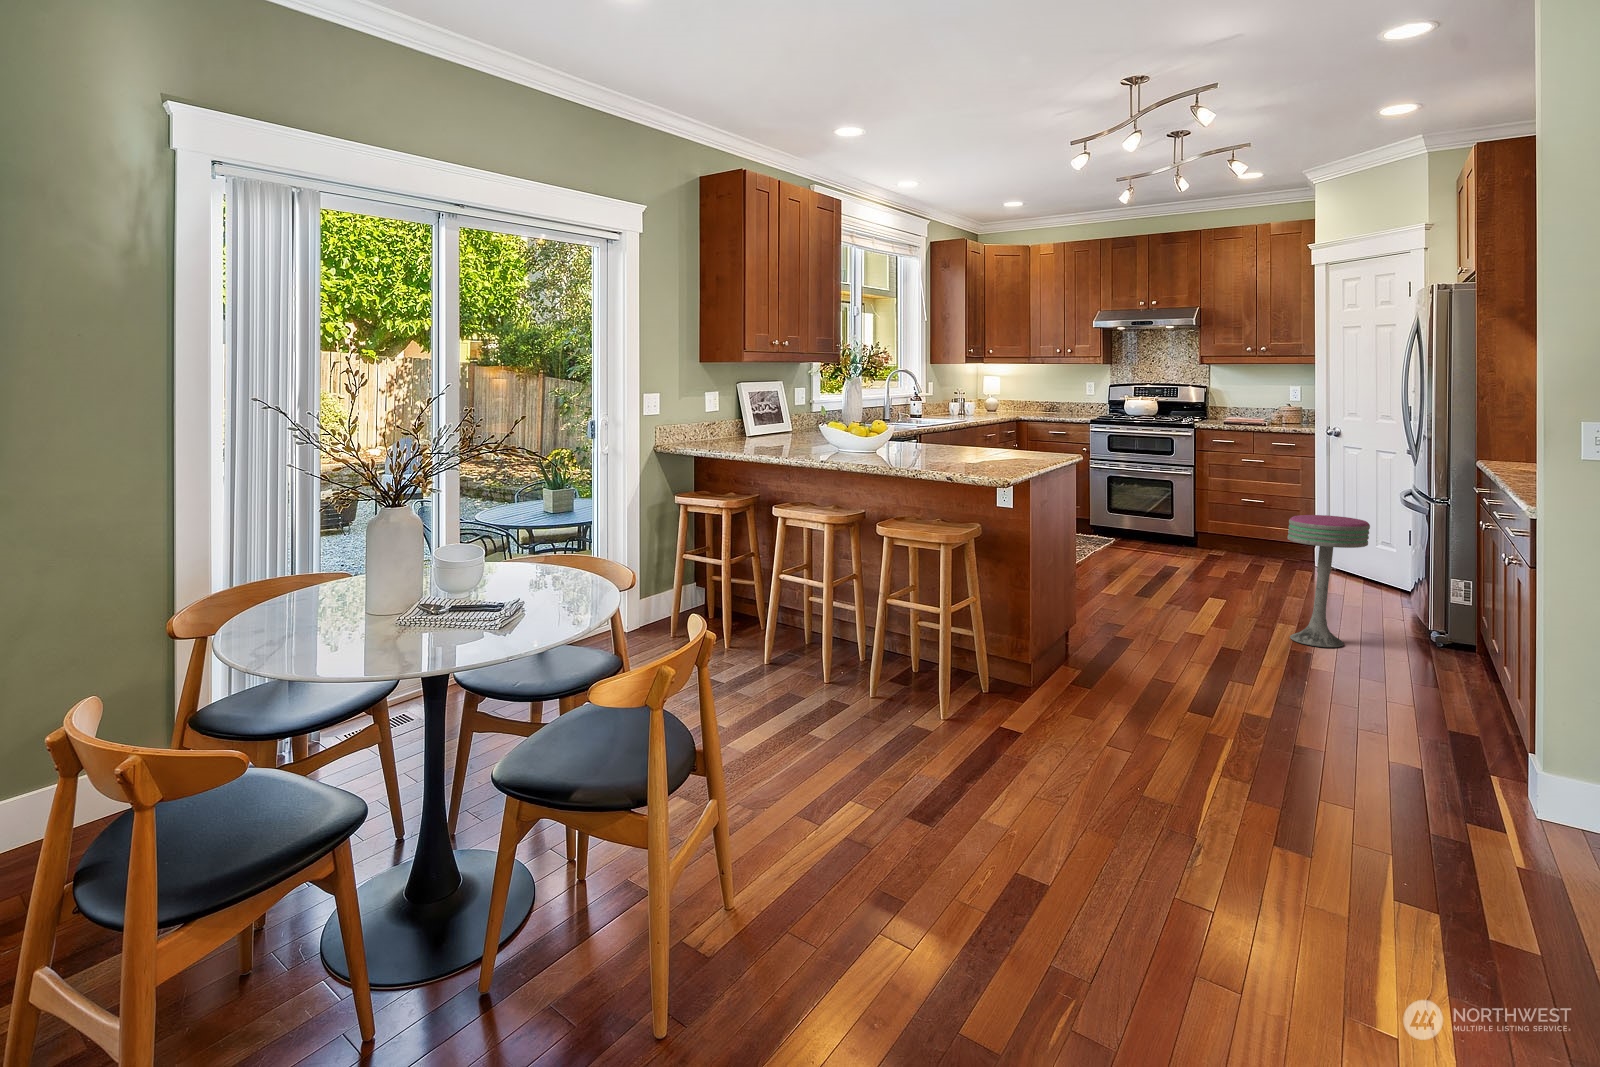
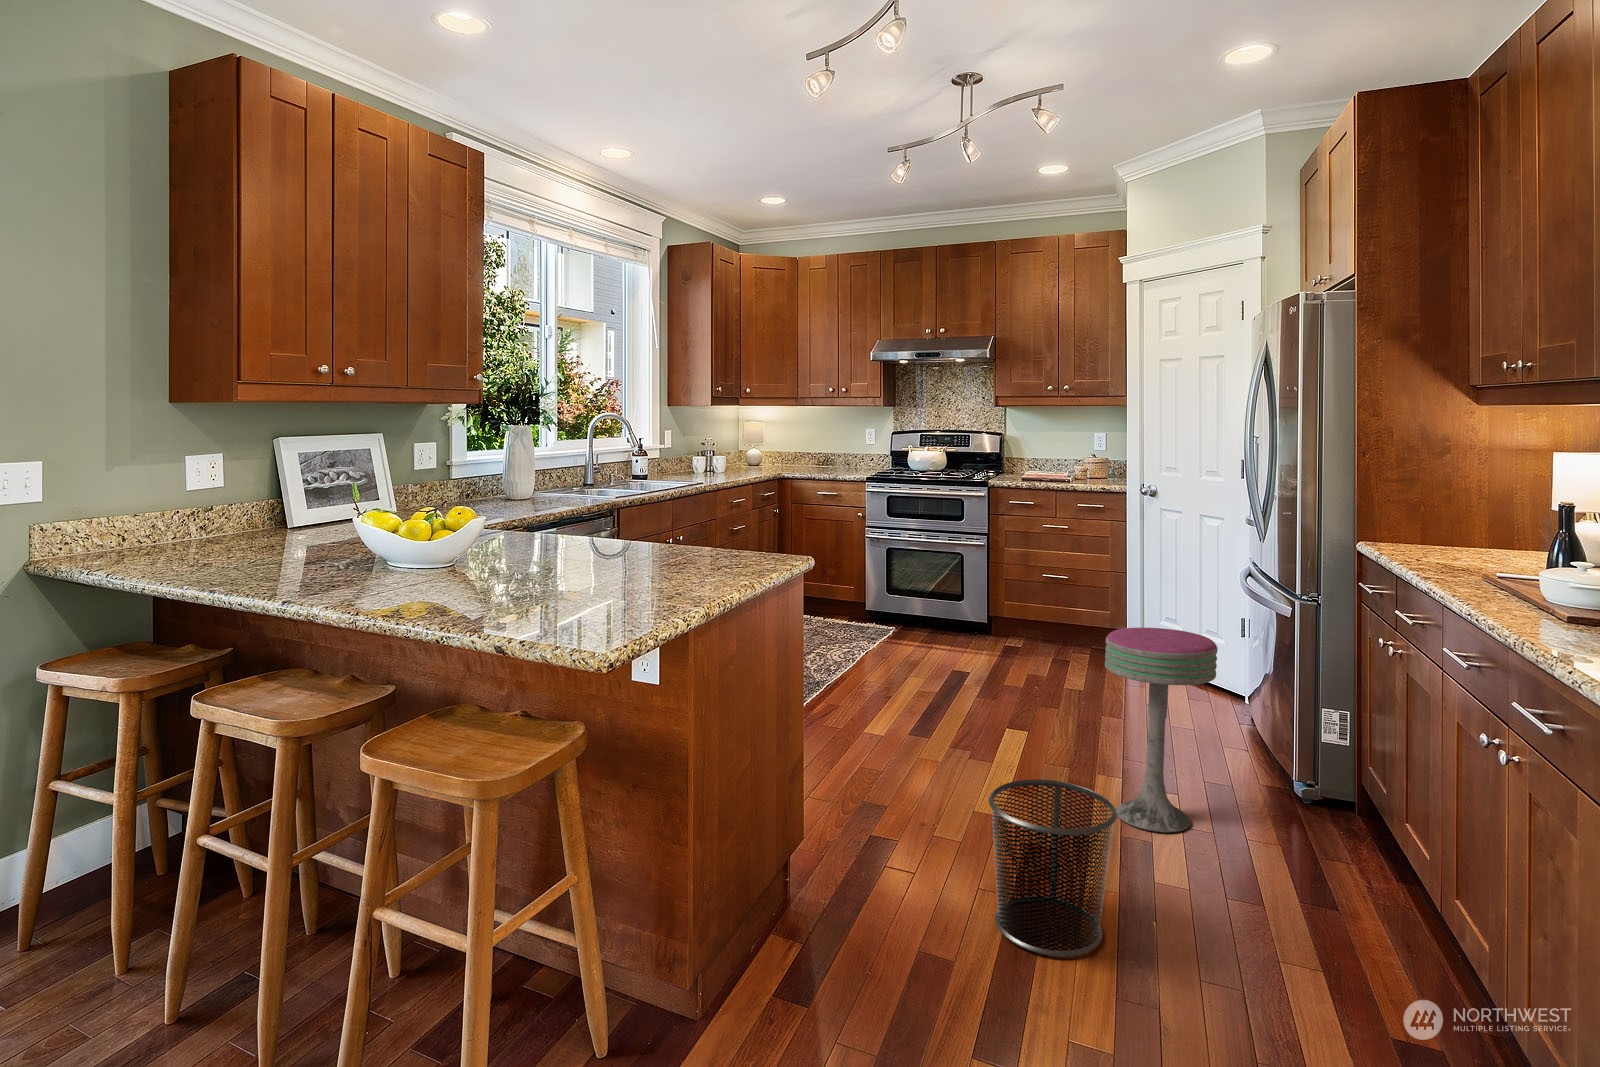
waste bin: none [1207,592,1290,685] -> present [989,779,1117,957]

